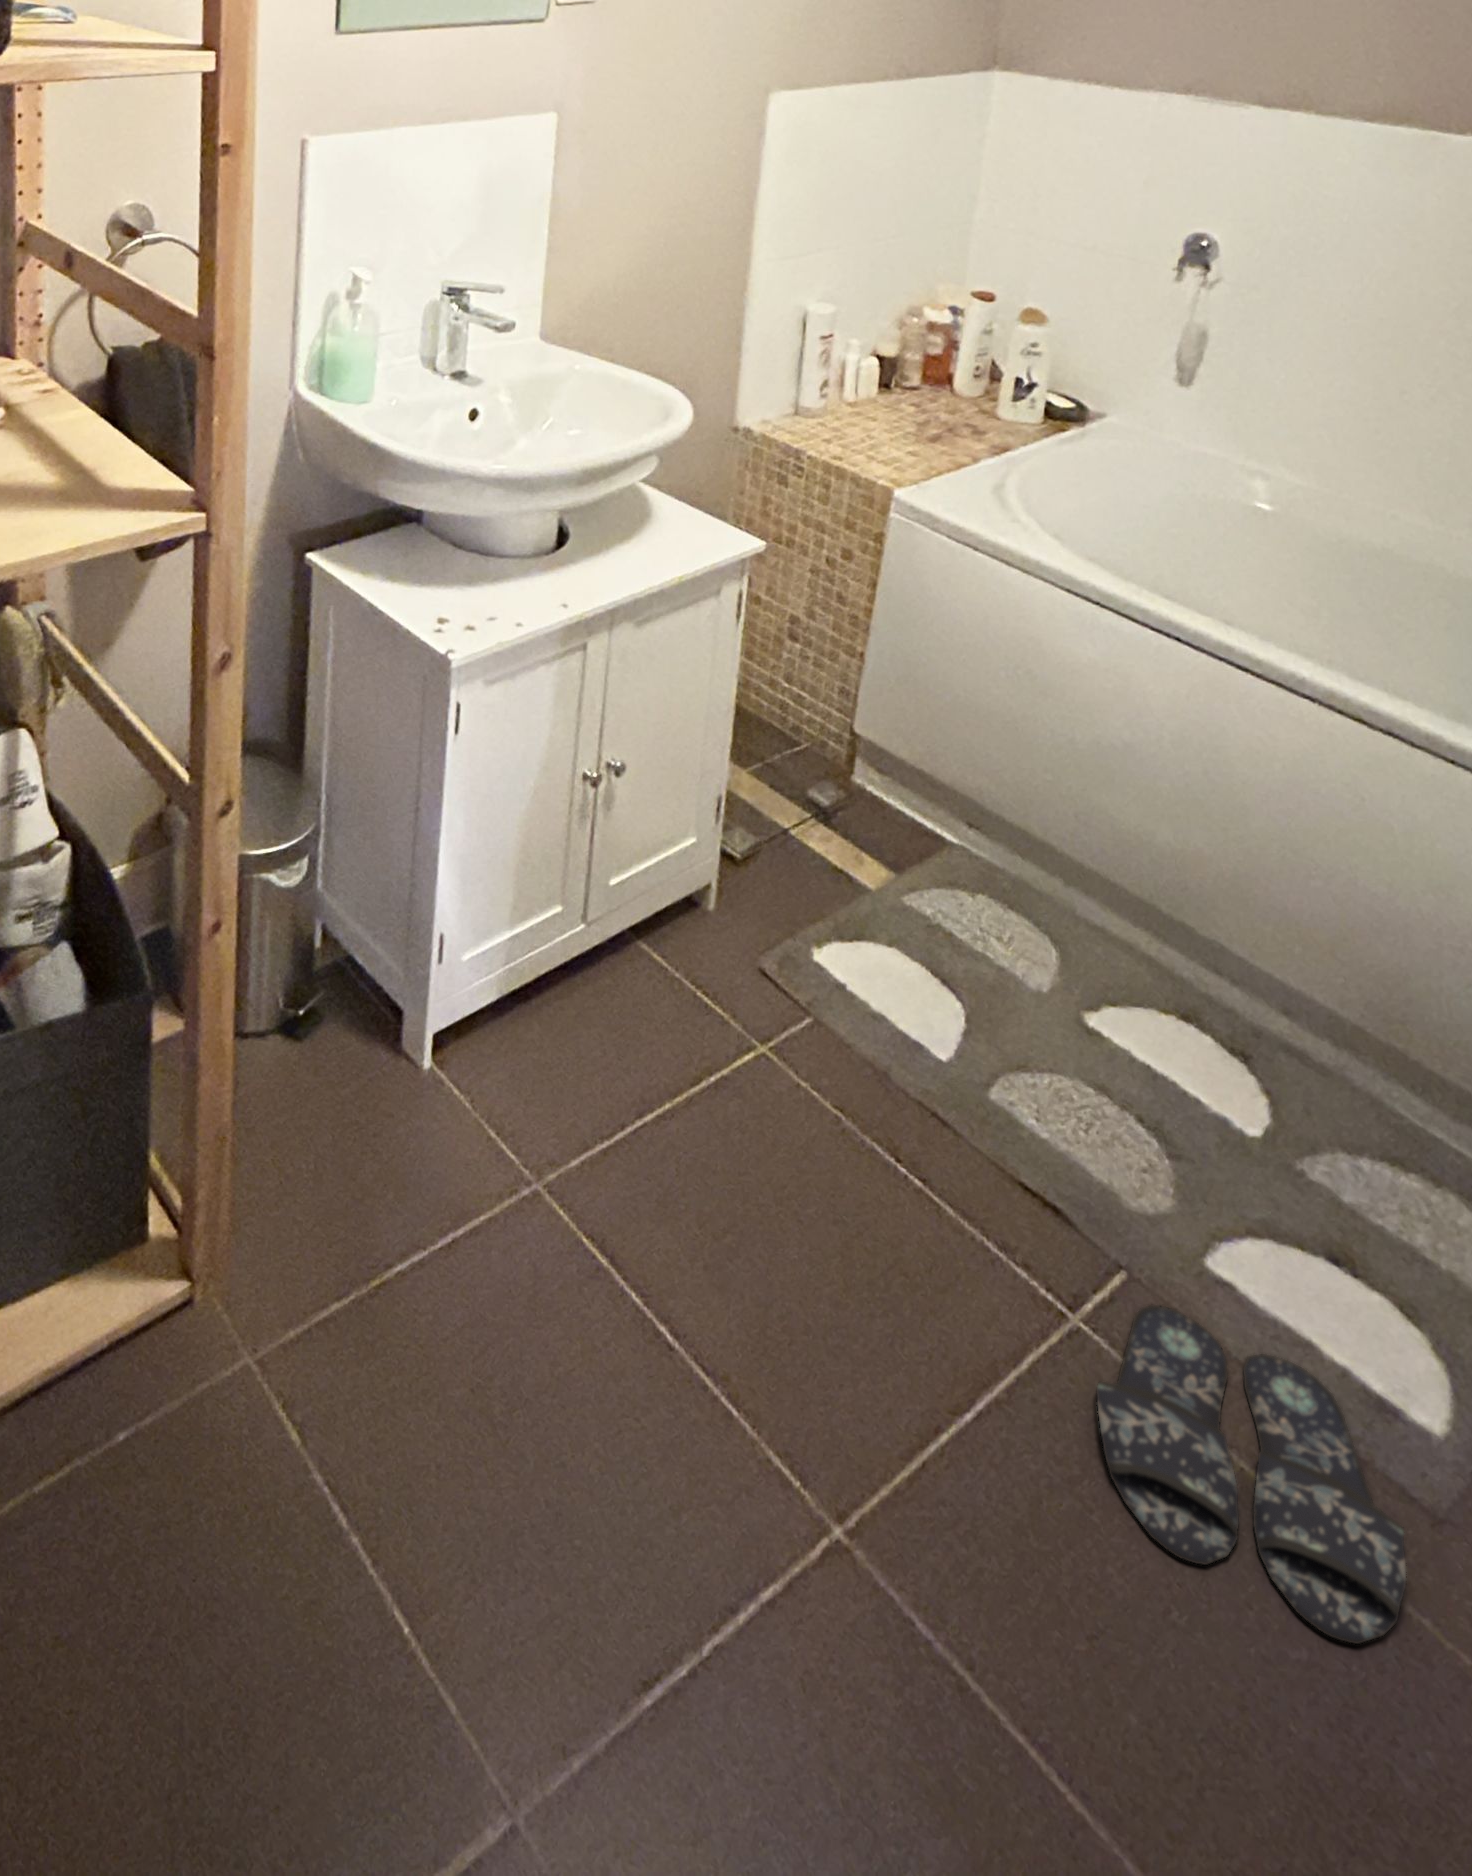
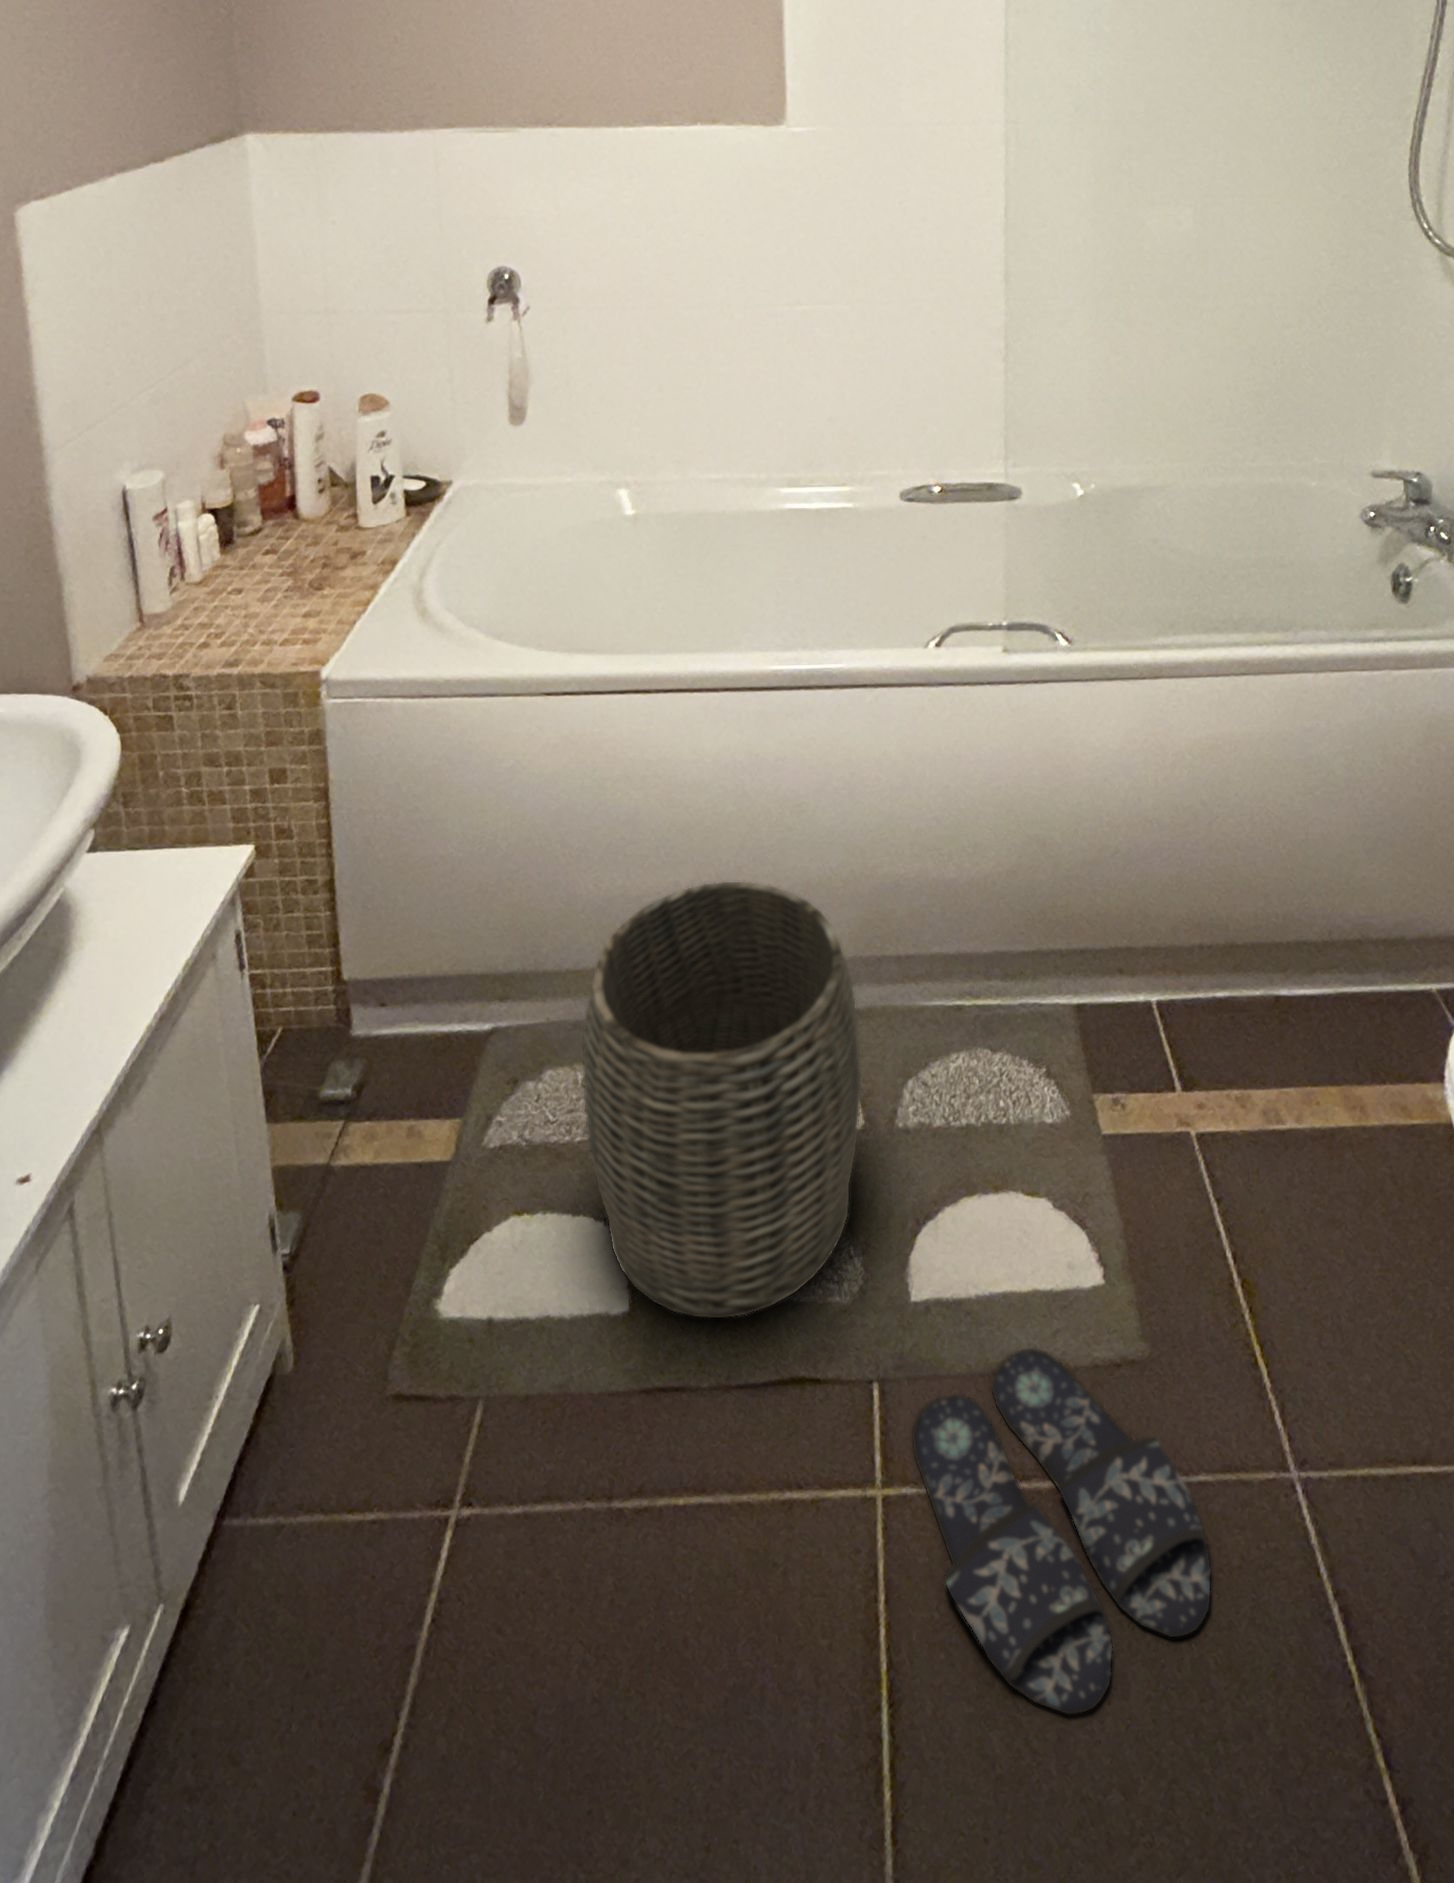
woven basket: none [961,790,1271,1170] -> present [583,882,861,1318]

